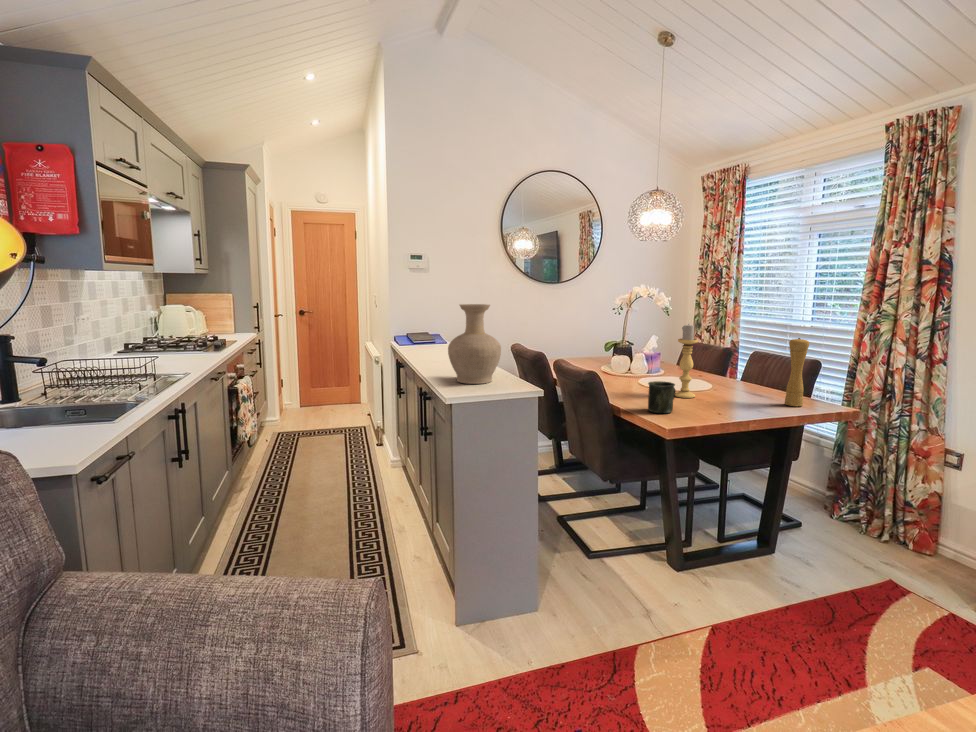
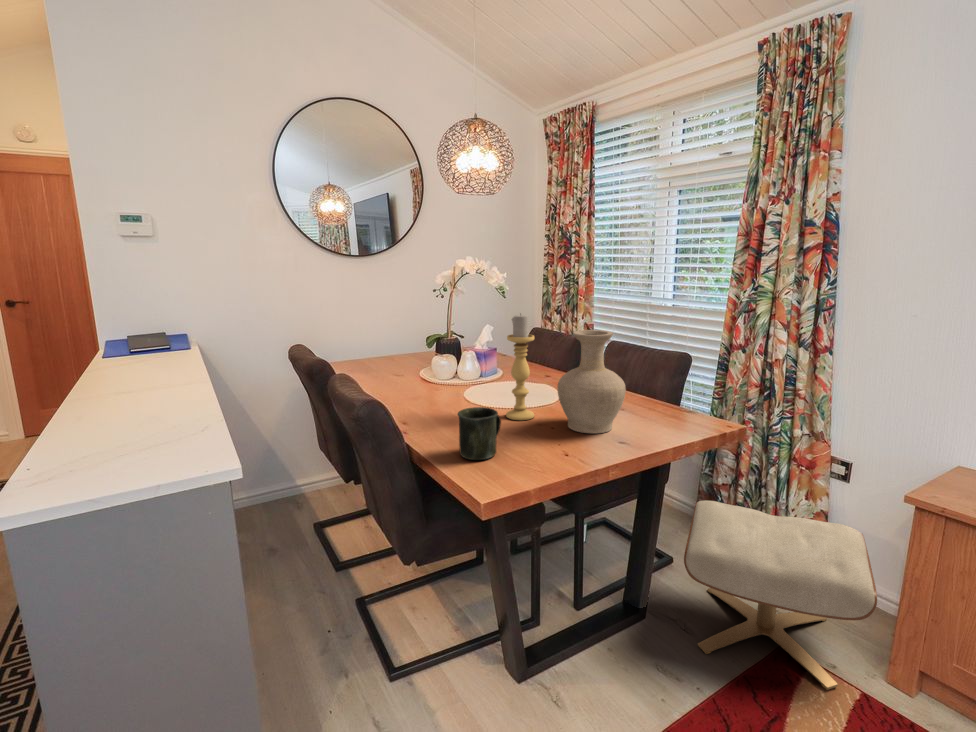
vase: present [448,304,501,384] -> present [558,330,626,433]
pepper mill: present [785,338,809,406] -> none [651,331,681,426]
ottoman: none [808,473,963,608] -> present [684,500,877,690]

